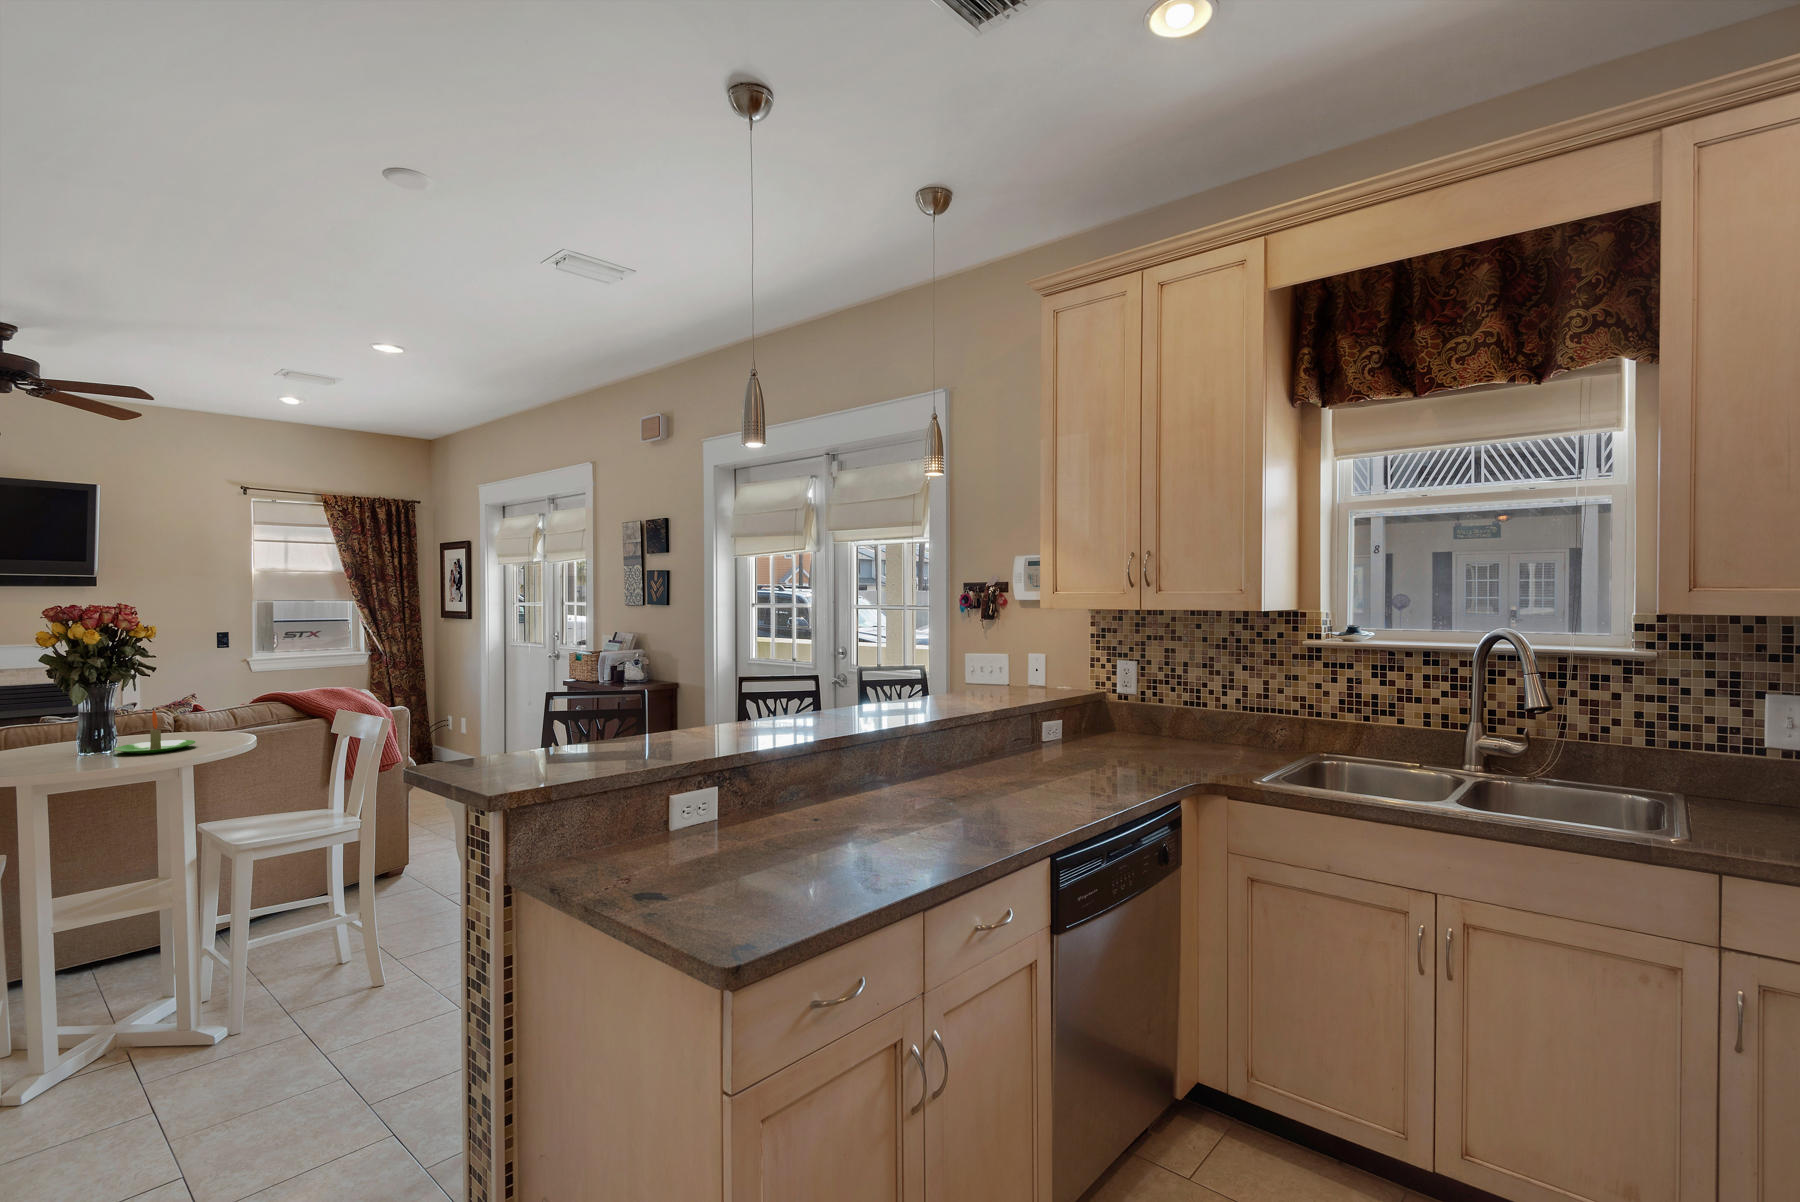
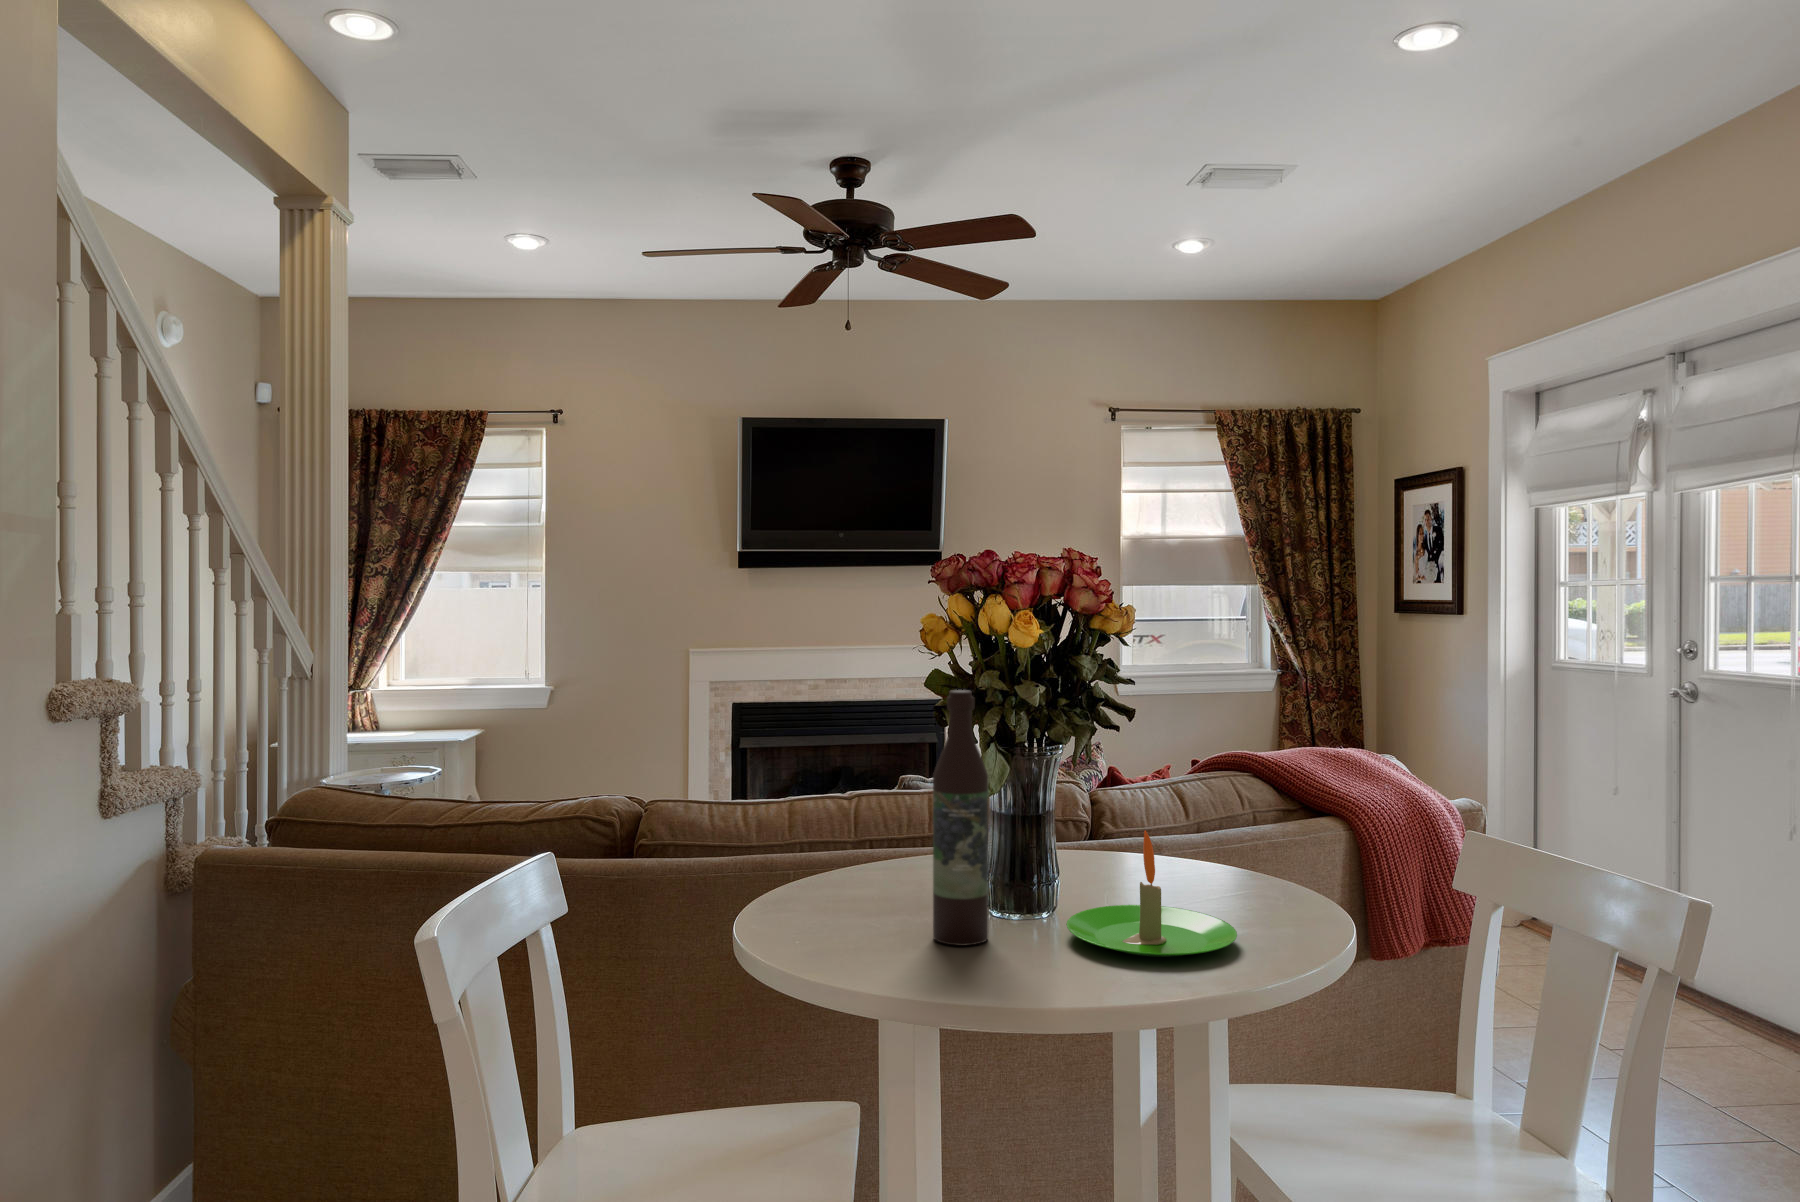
wine bottle: none [39,662,71,762] -> present [933,690,989,946]

